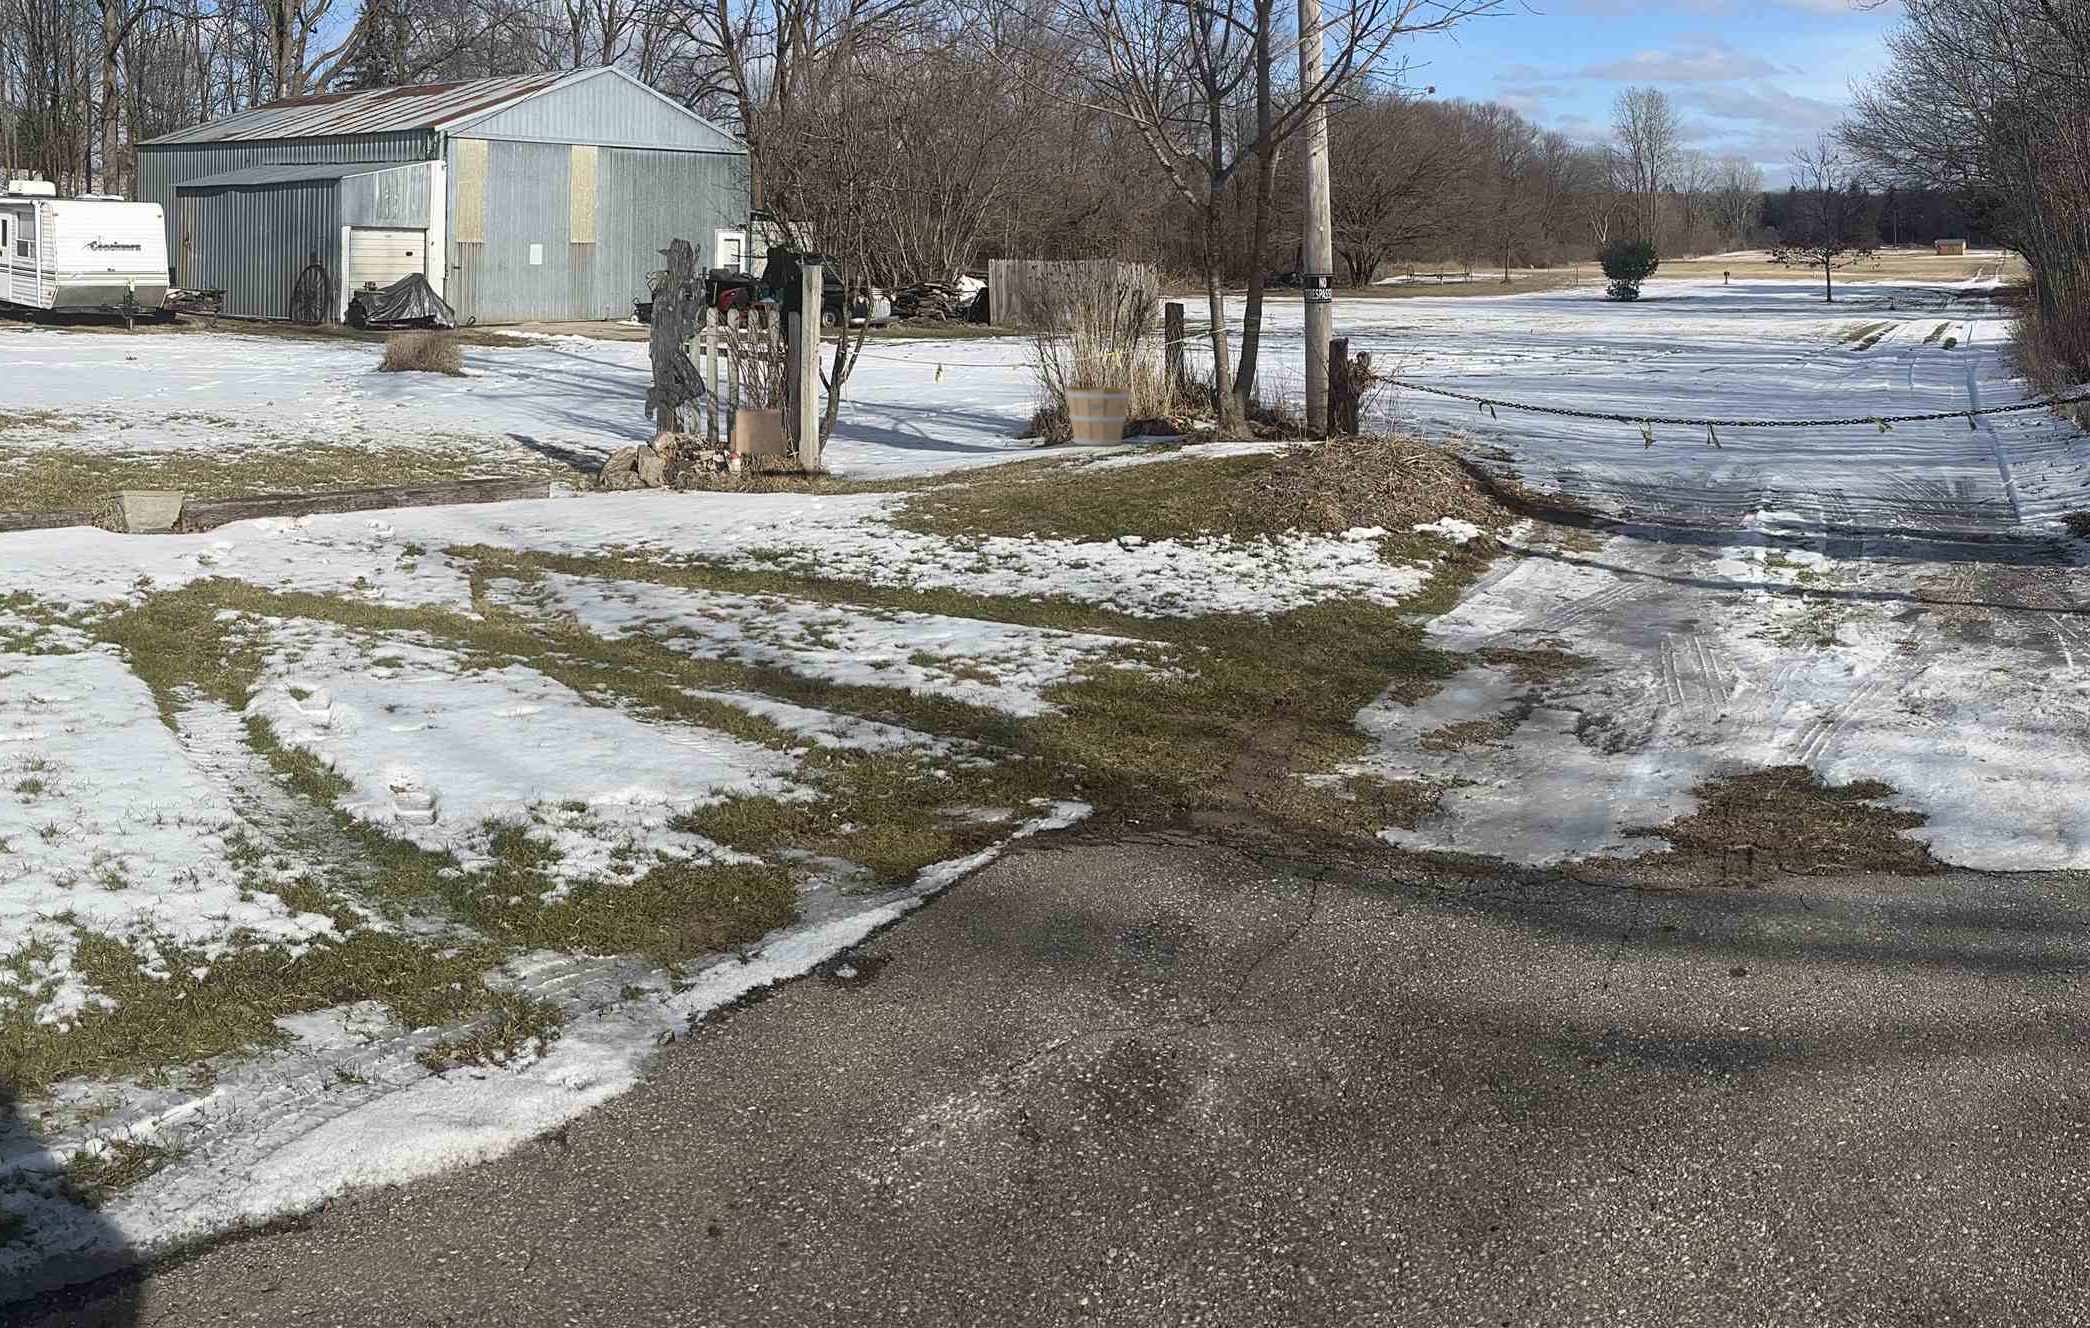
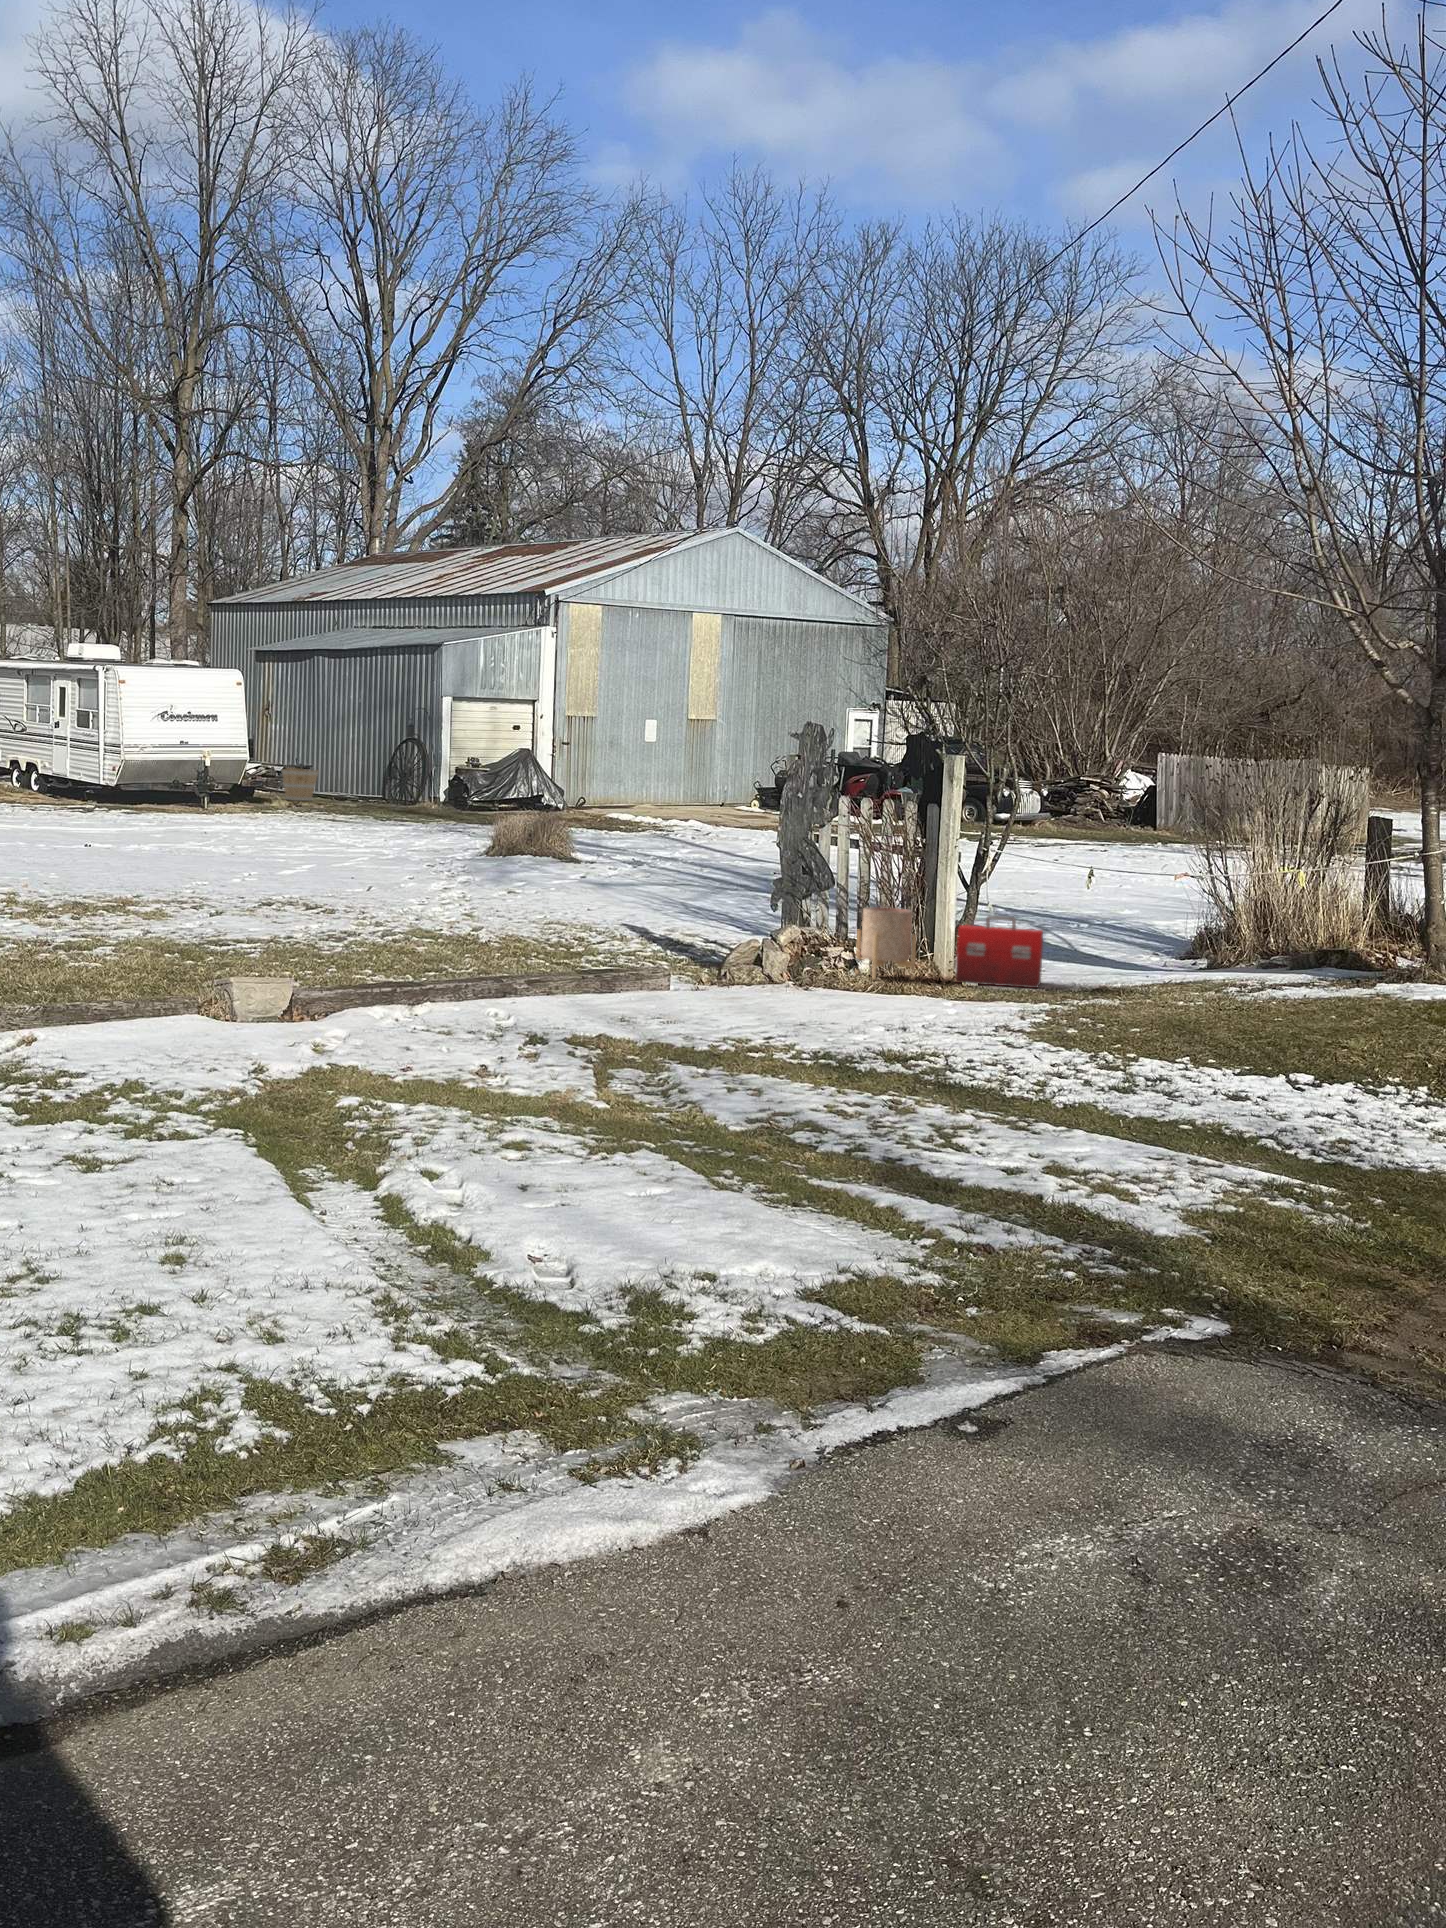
wooden bucket: present [1066,386,1131,446] -> present [281,768,318,801]
toolbox: none [823,412,900,474] -> present [955,916,1043,988]

